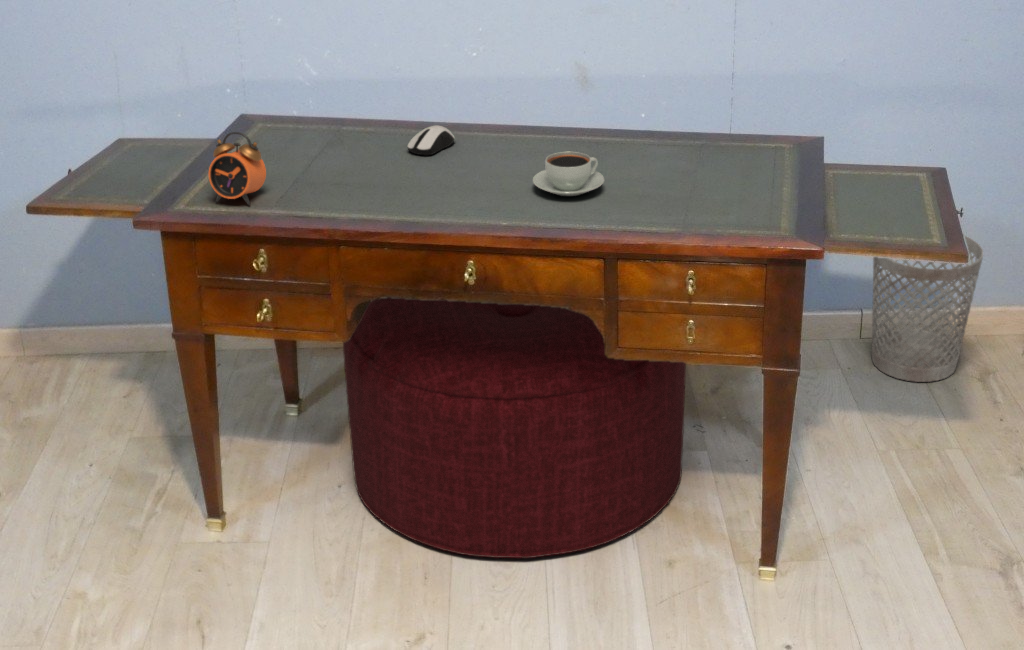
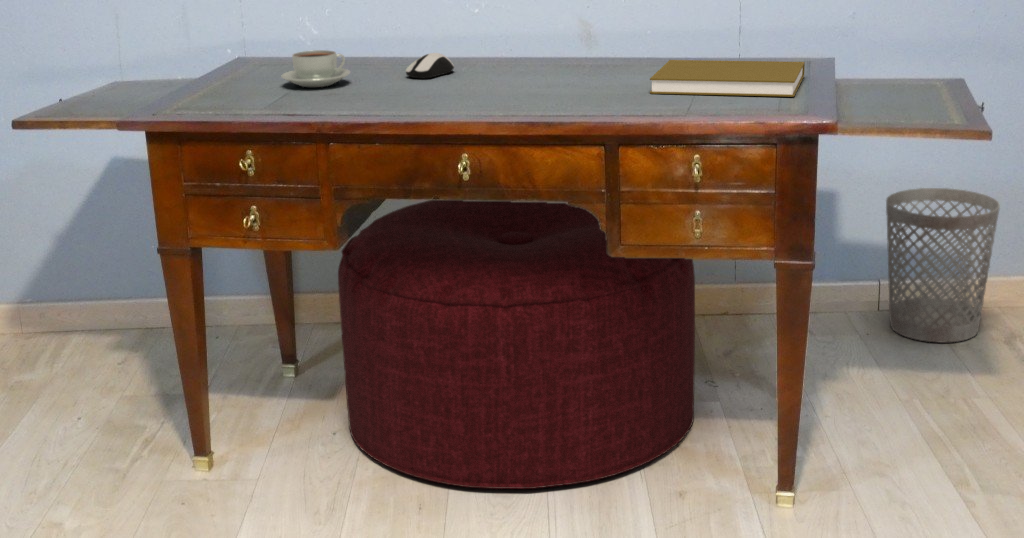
alarm clock: present [208,132,266,205] -> none [199,35,259,107]
book: none [648,142,799,203] -> present [650,60,805,97]
coffee cup: present [533,152,604,196] -> present [282,50,350,87]

